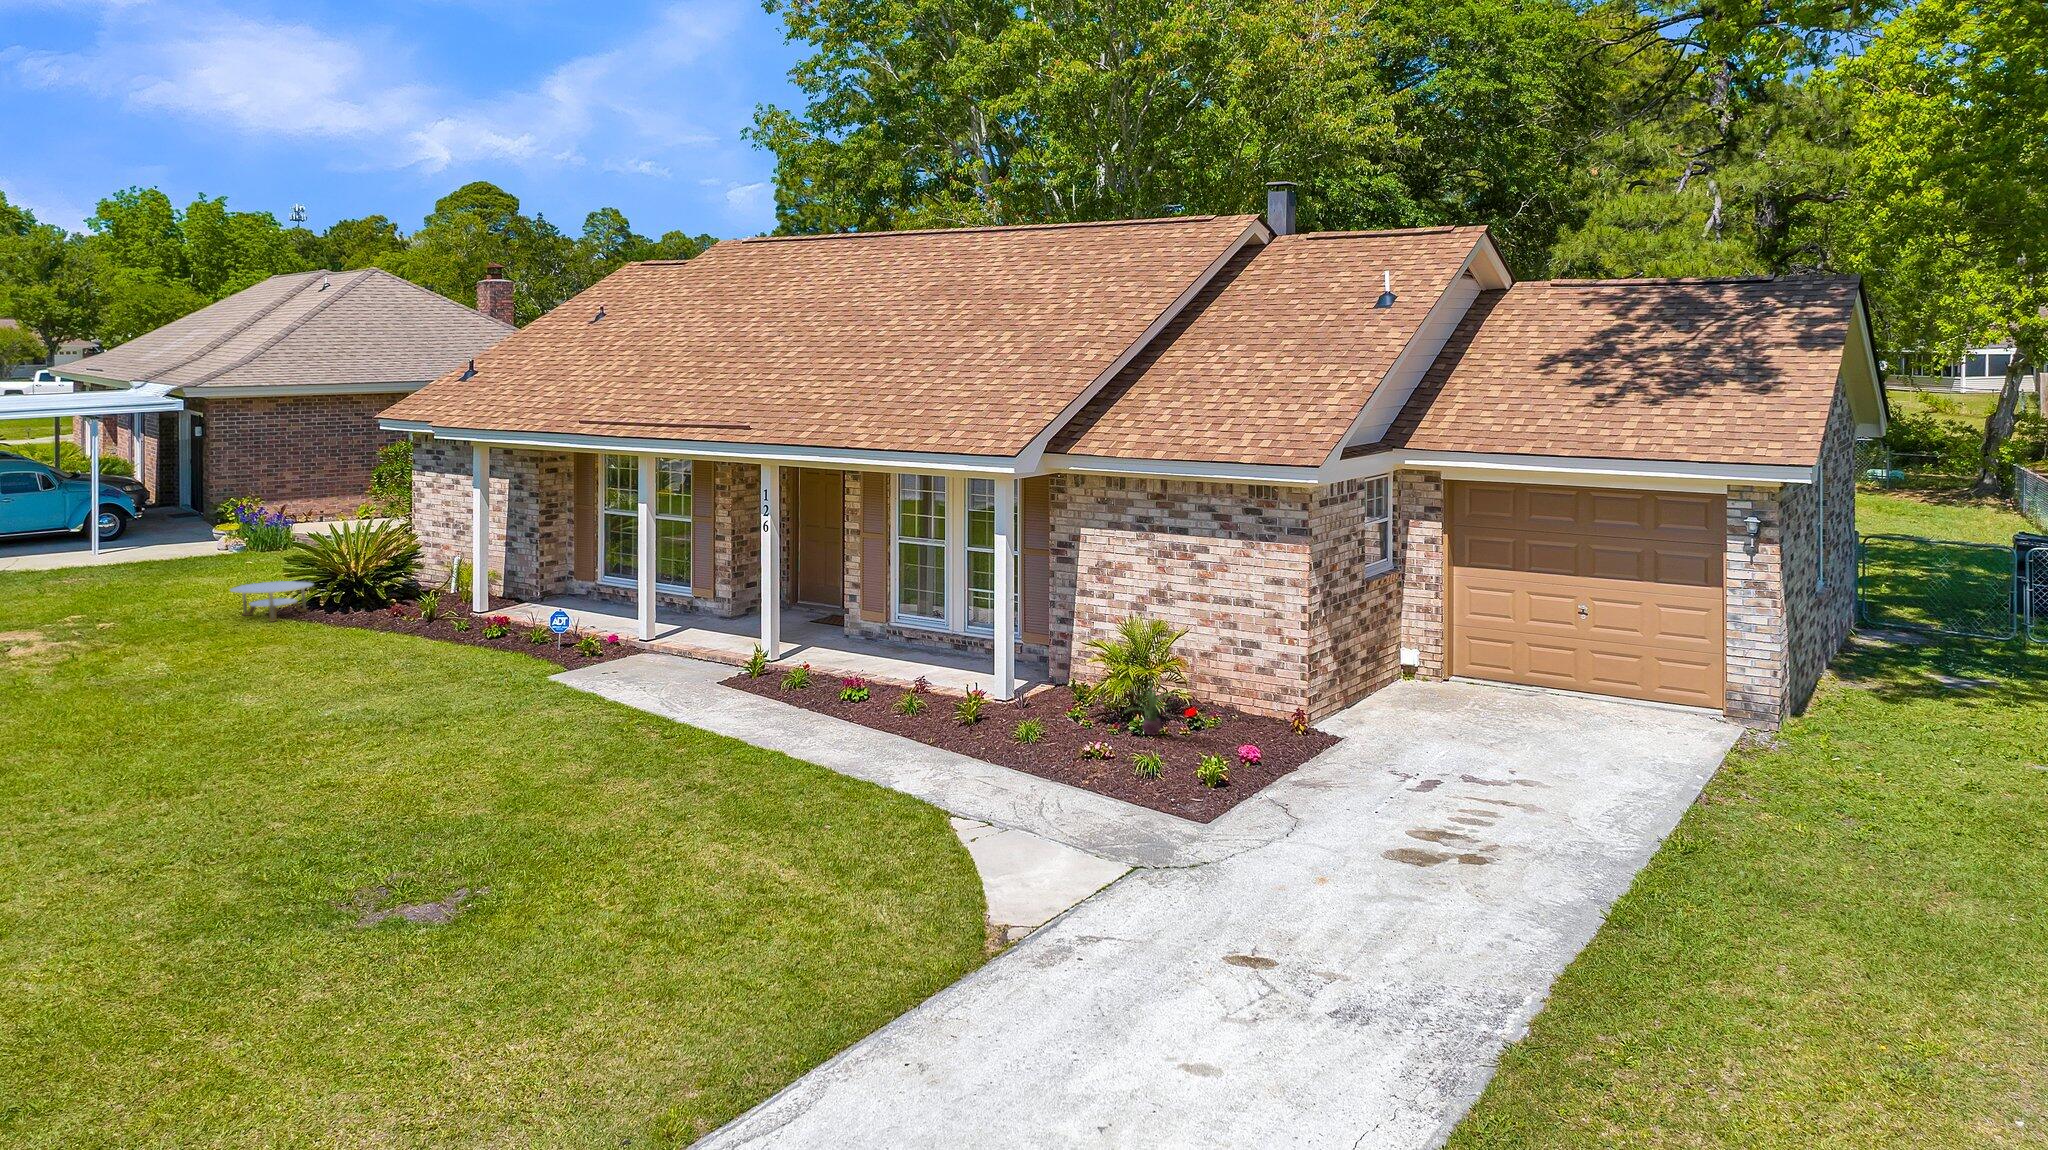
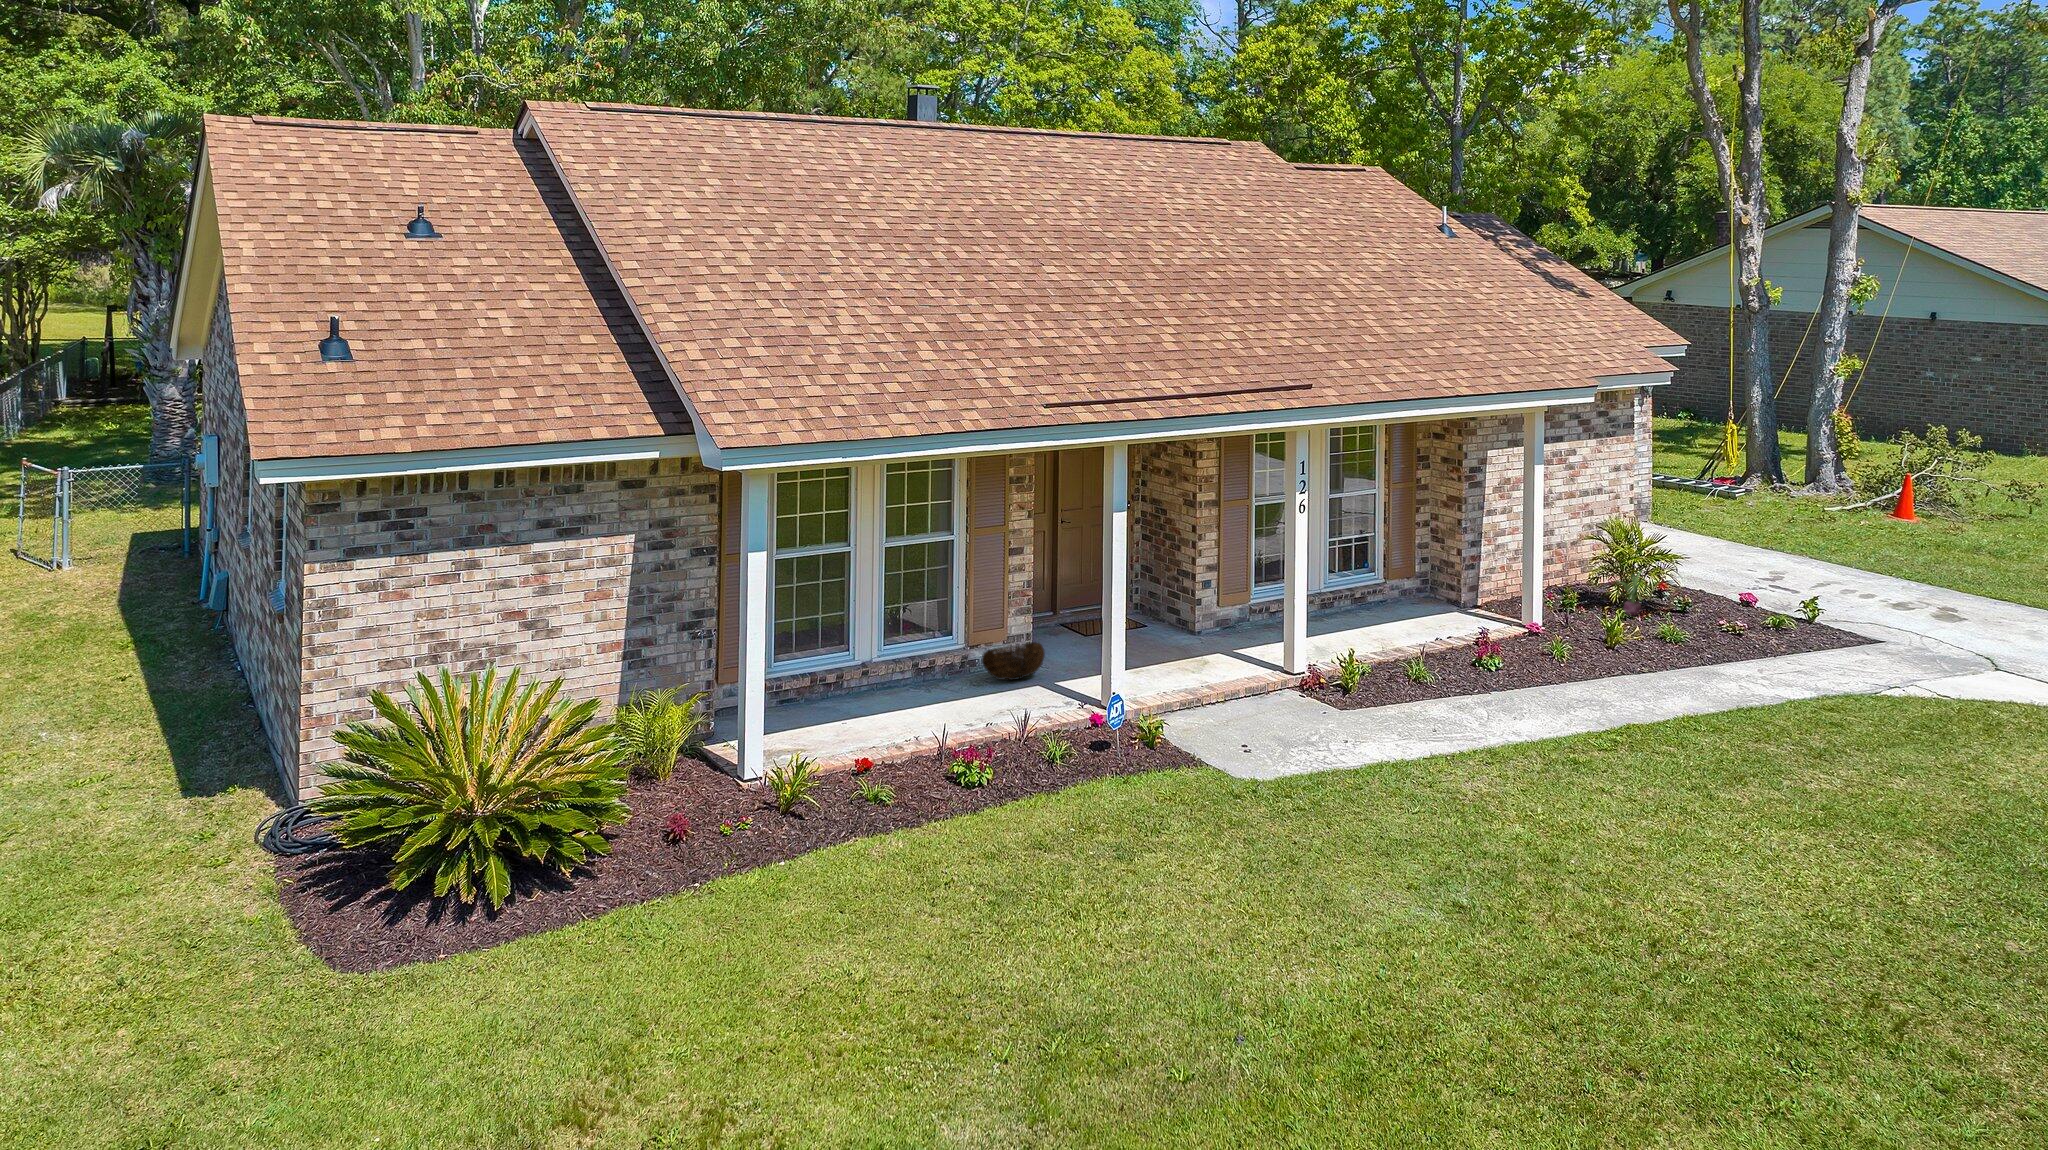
round table: present [231,581,313,622] -> none [428,848,613,984]
basket: none [684,598,724,624] -> present [982,642,1045,680]

